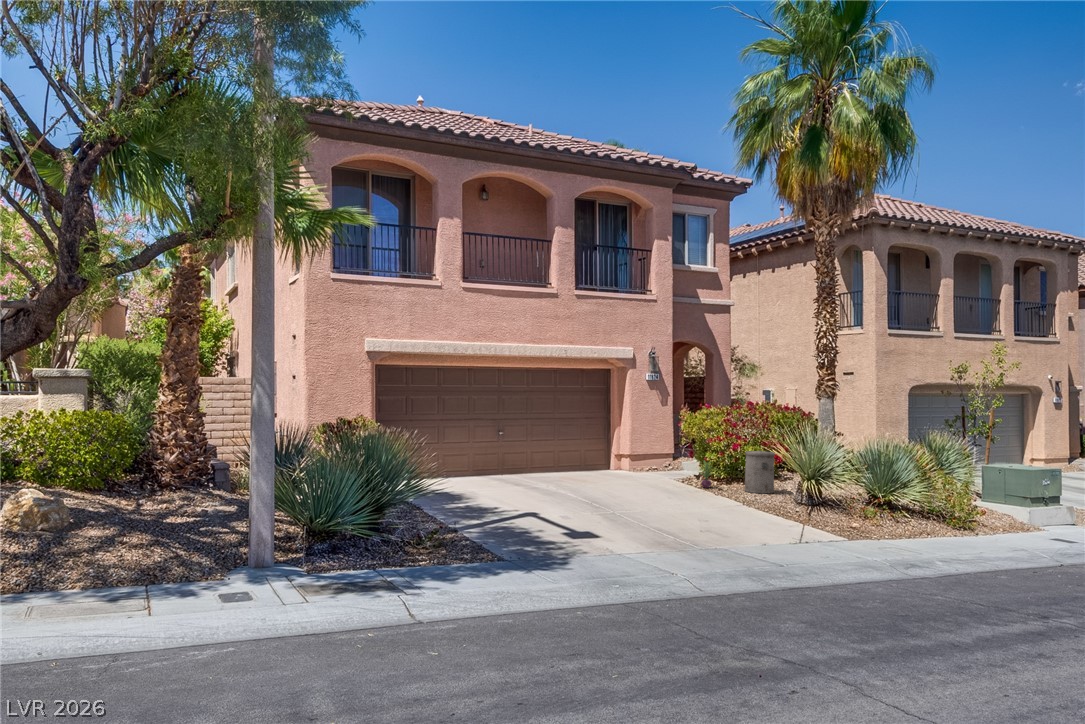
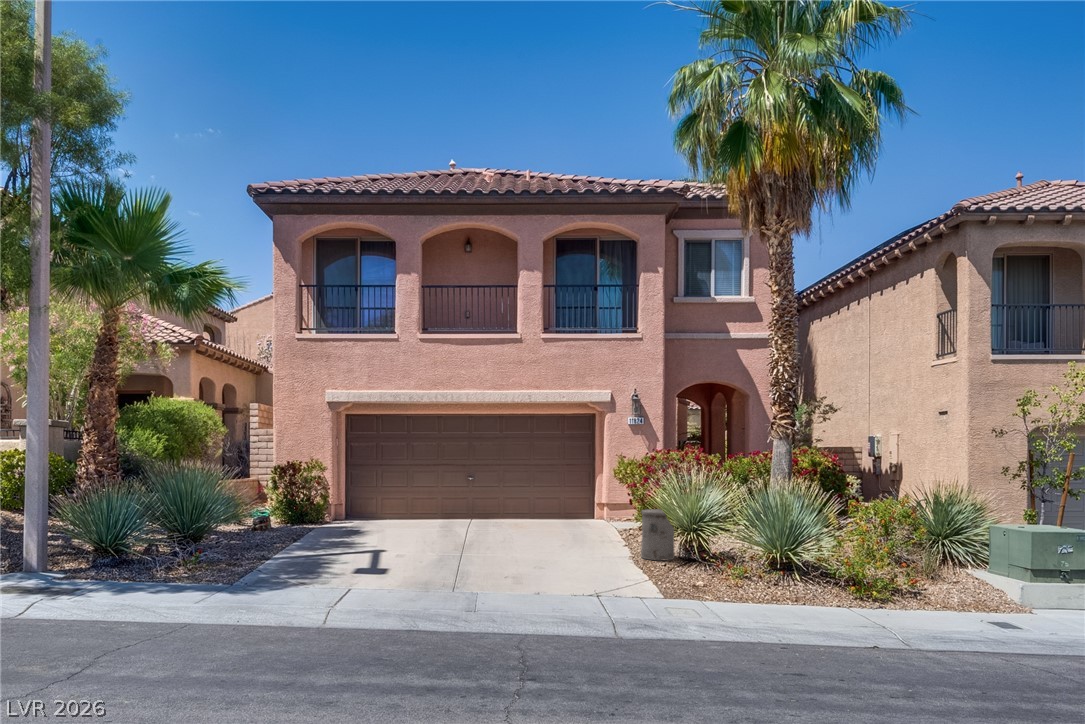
decorative plant: present [701,461,711,488] -> none [600,517,634,549]

